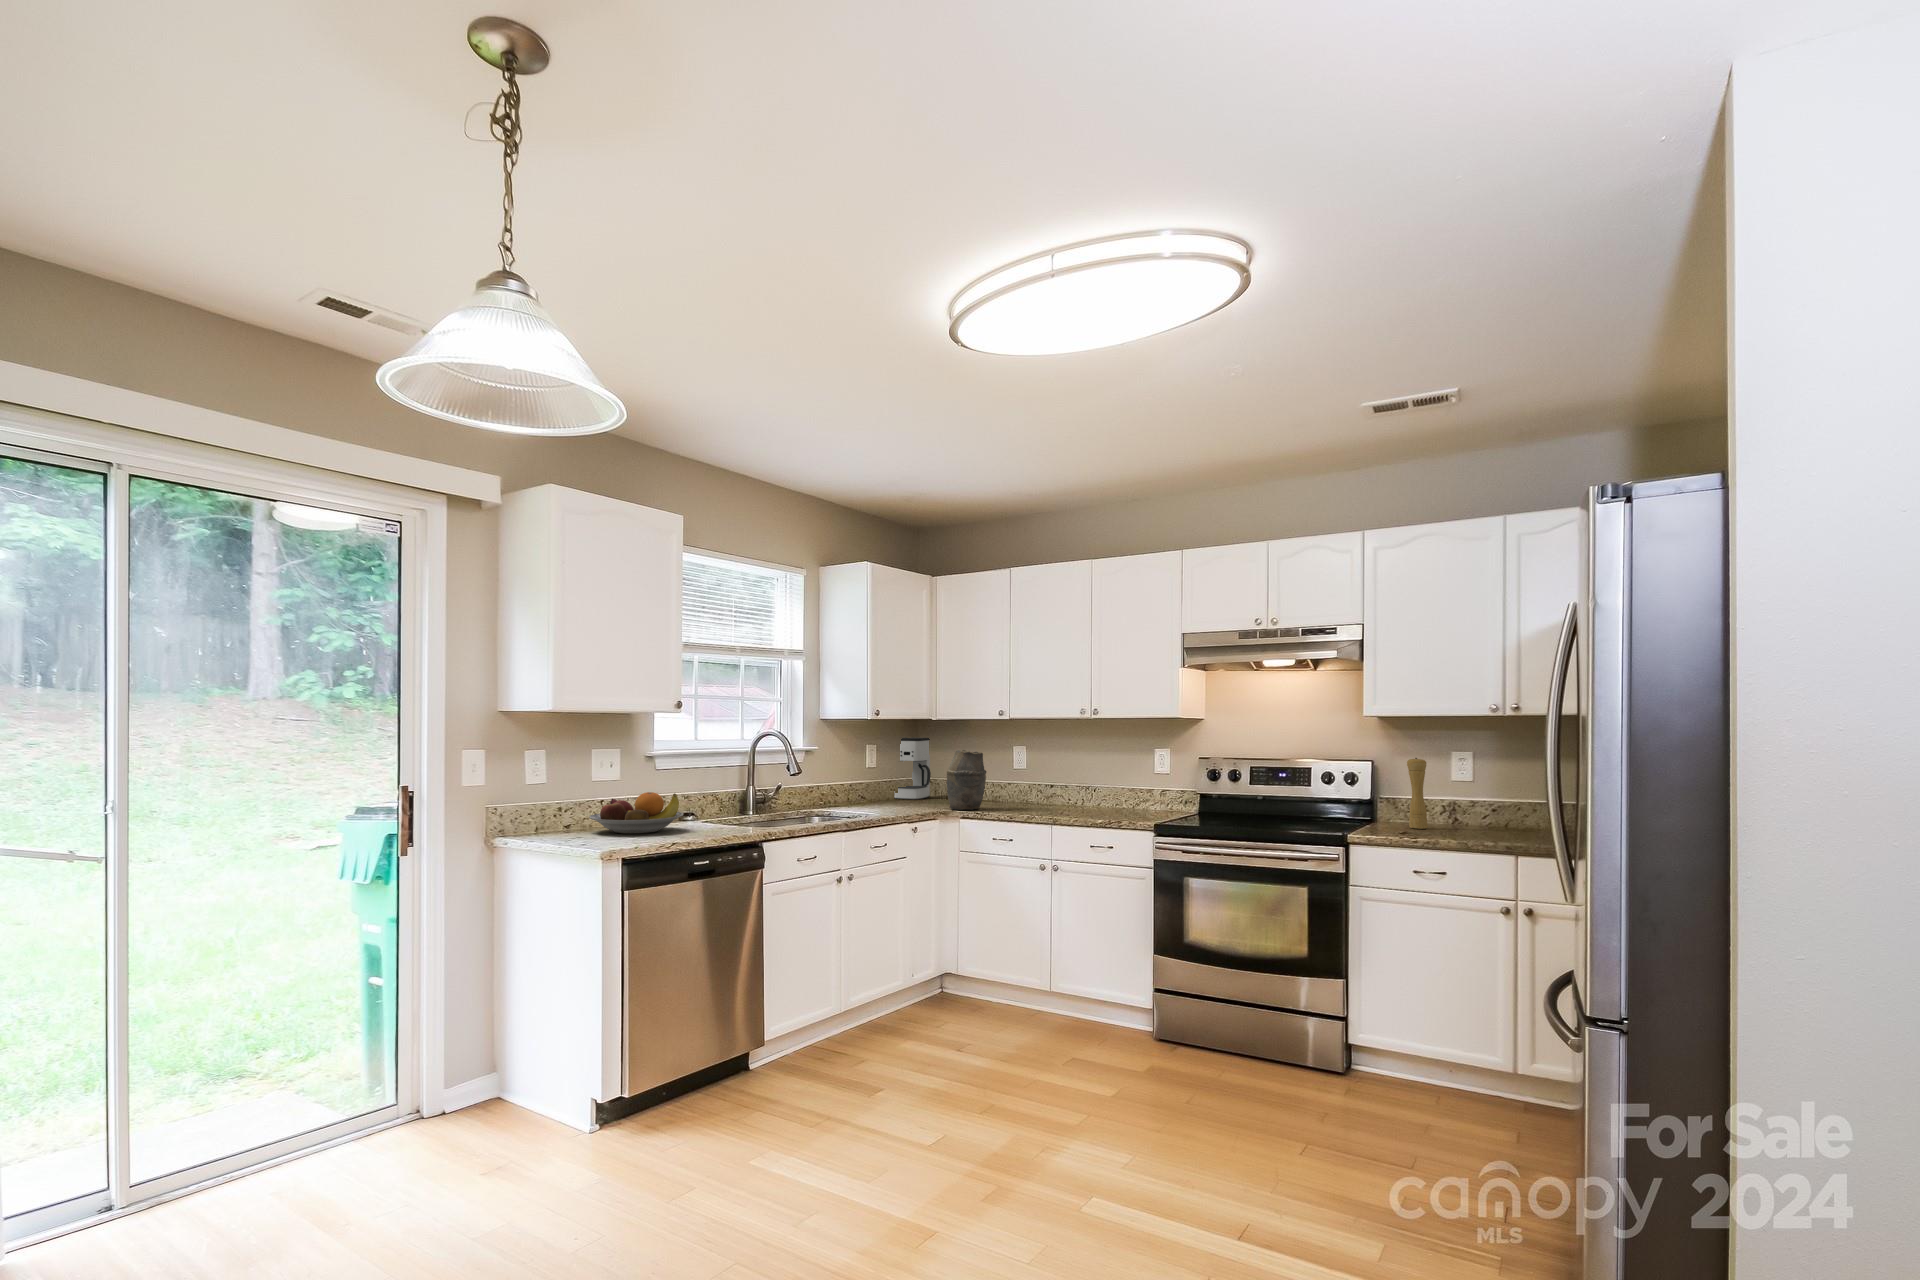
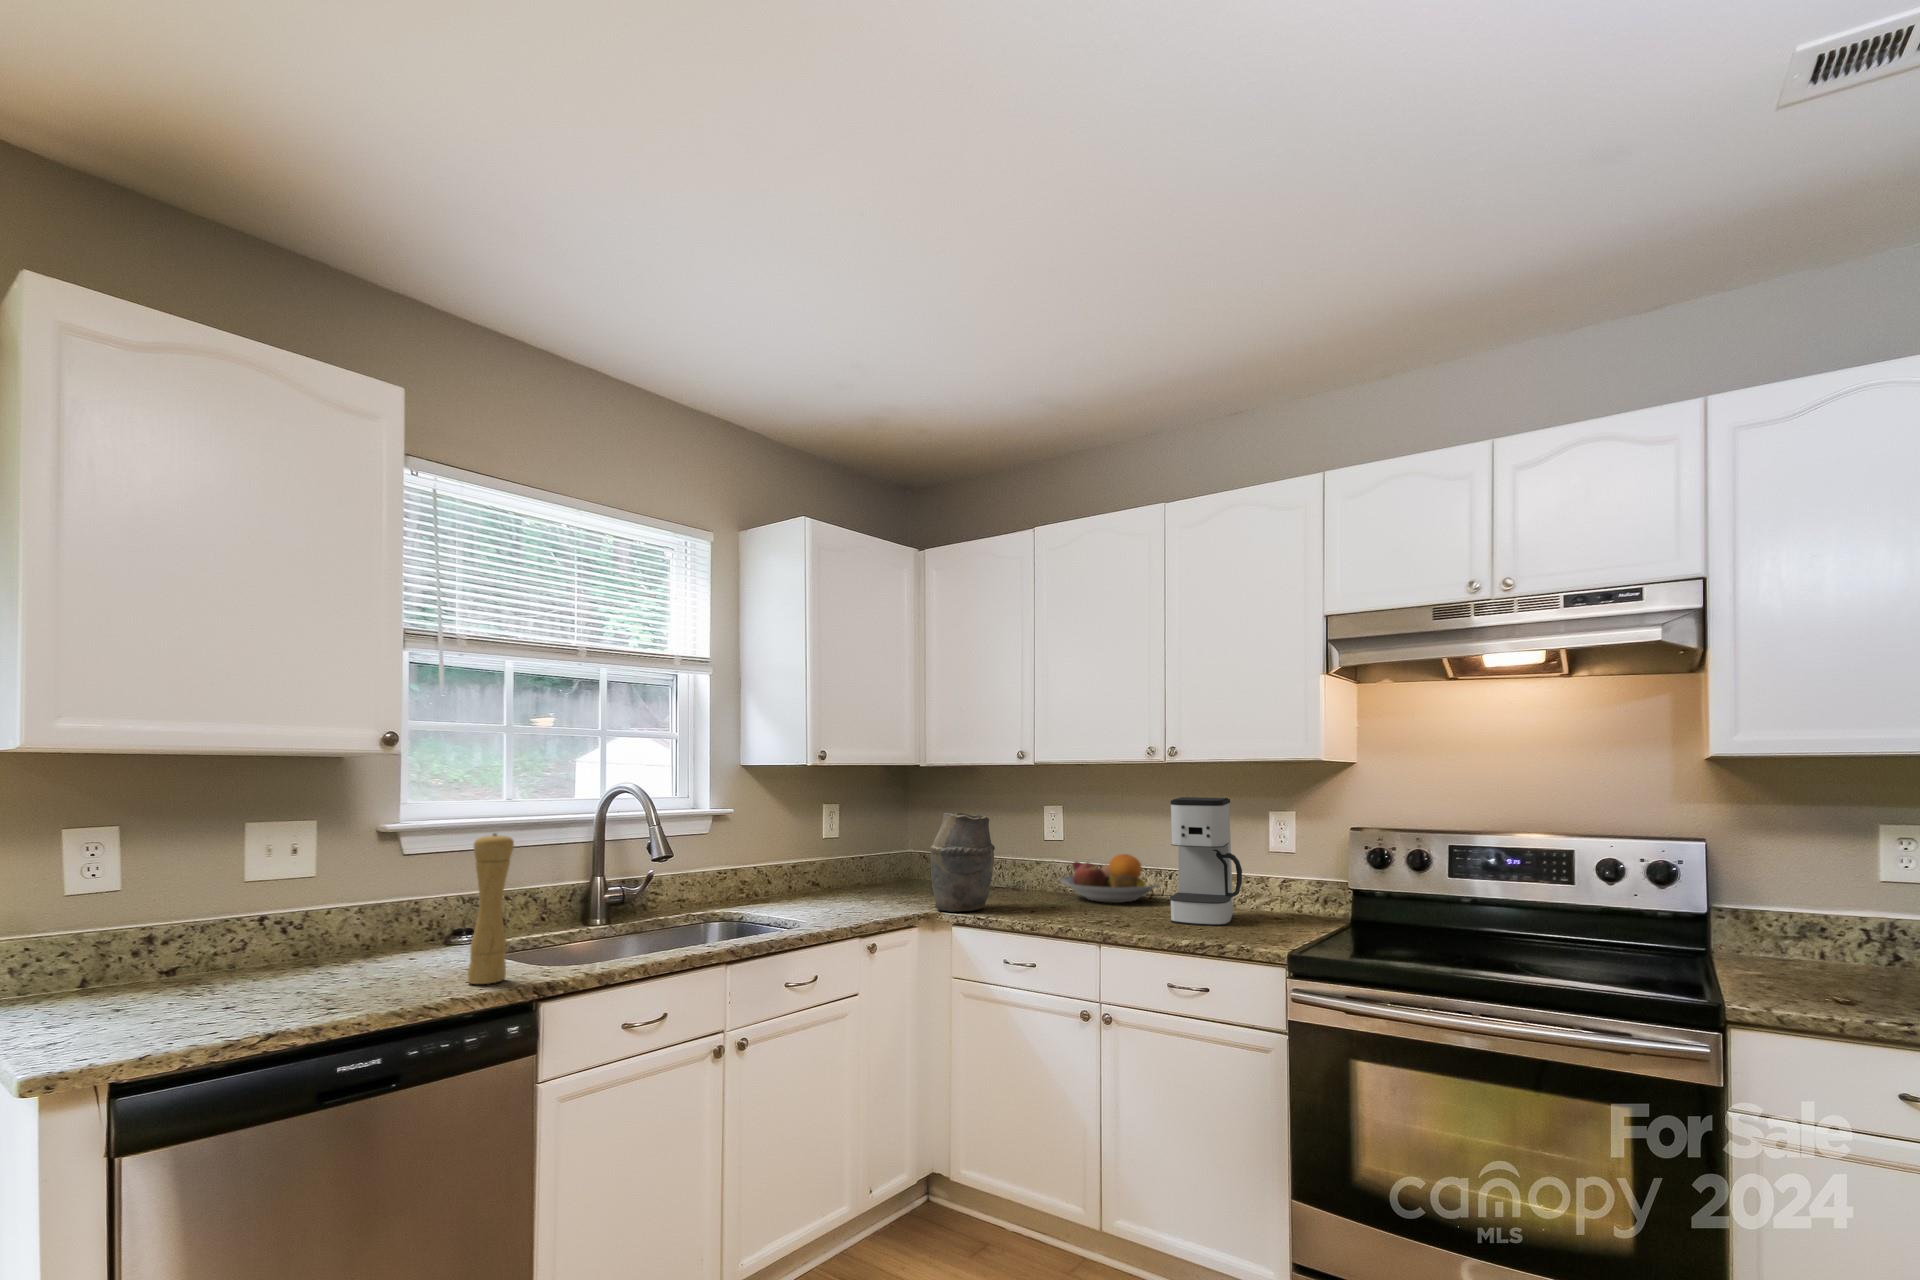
coffee maker: present [894,738,931,800] -> present [1170,797,1242,926]
pepper mill: present [1407,758,1428,829] -> present [468,833,514,984]
fruit bowl: present [589,792,683,834] -> present [1060,854,1161,903]

